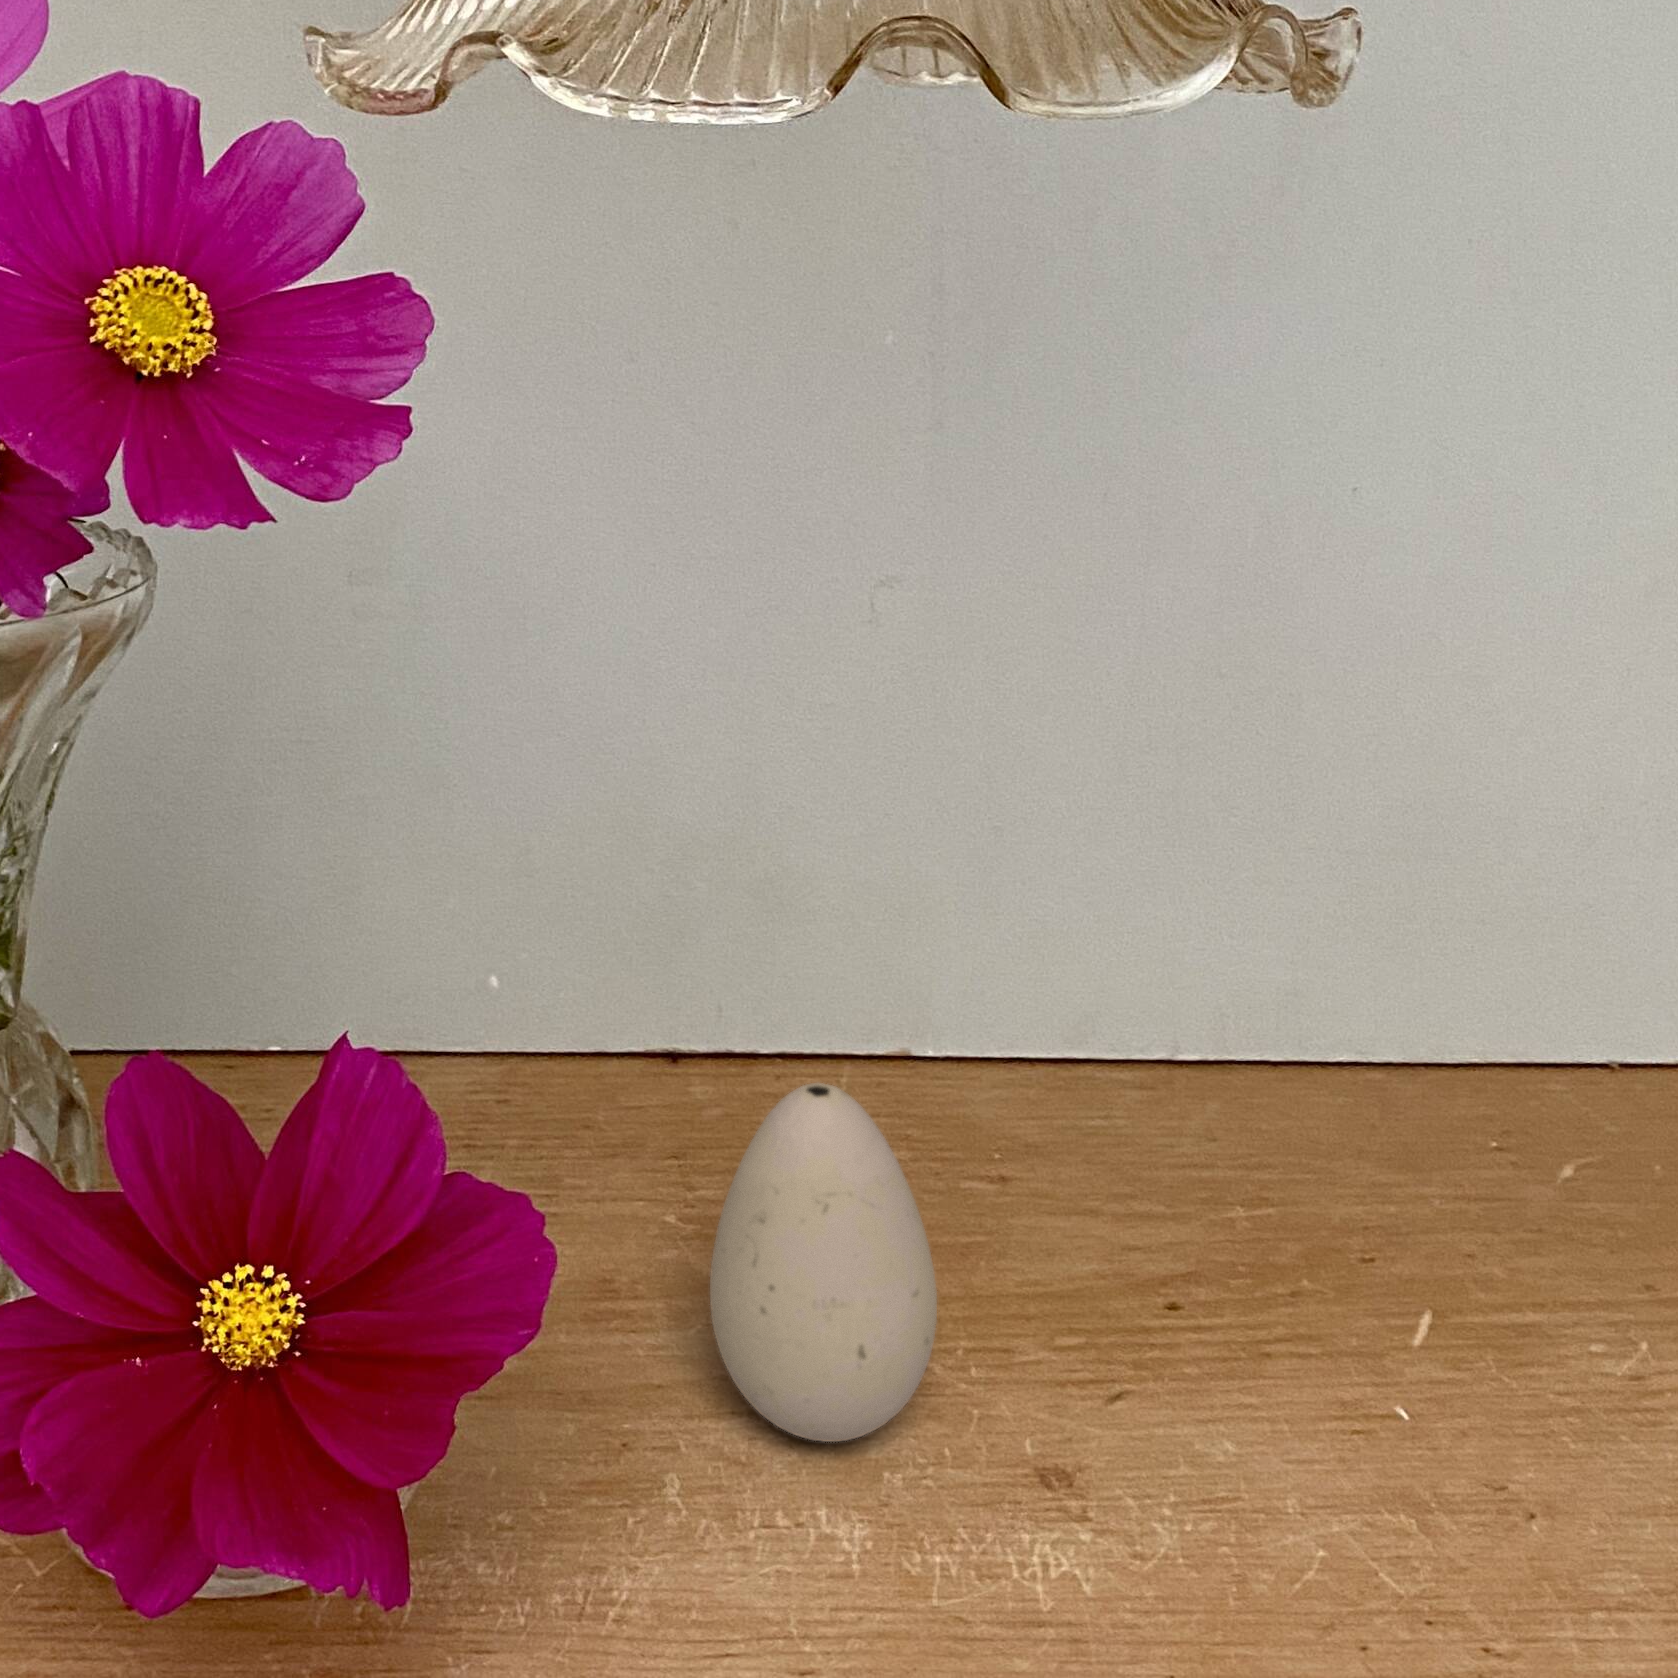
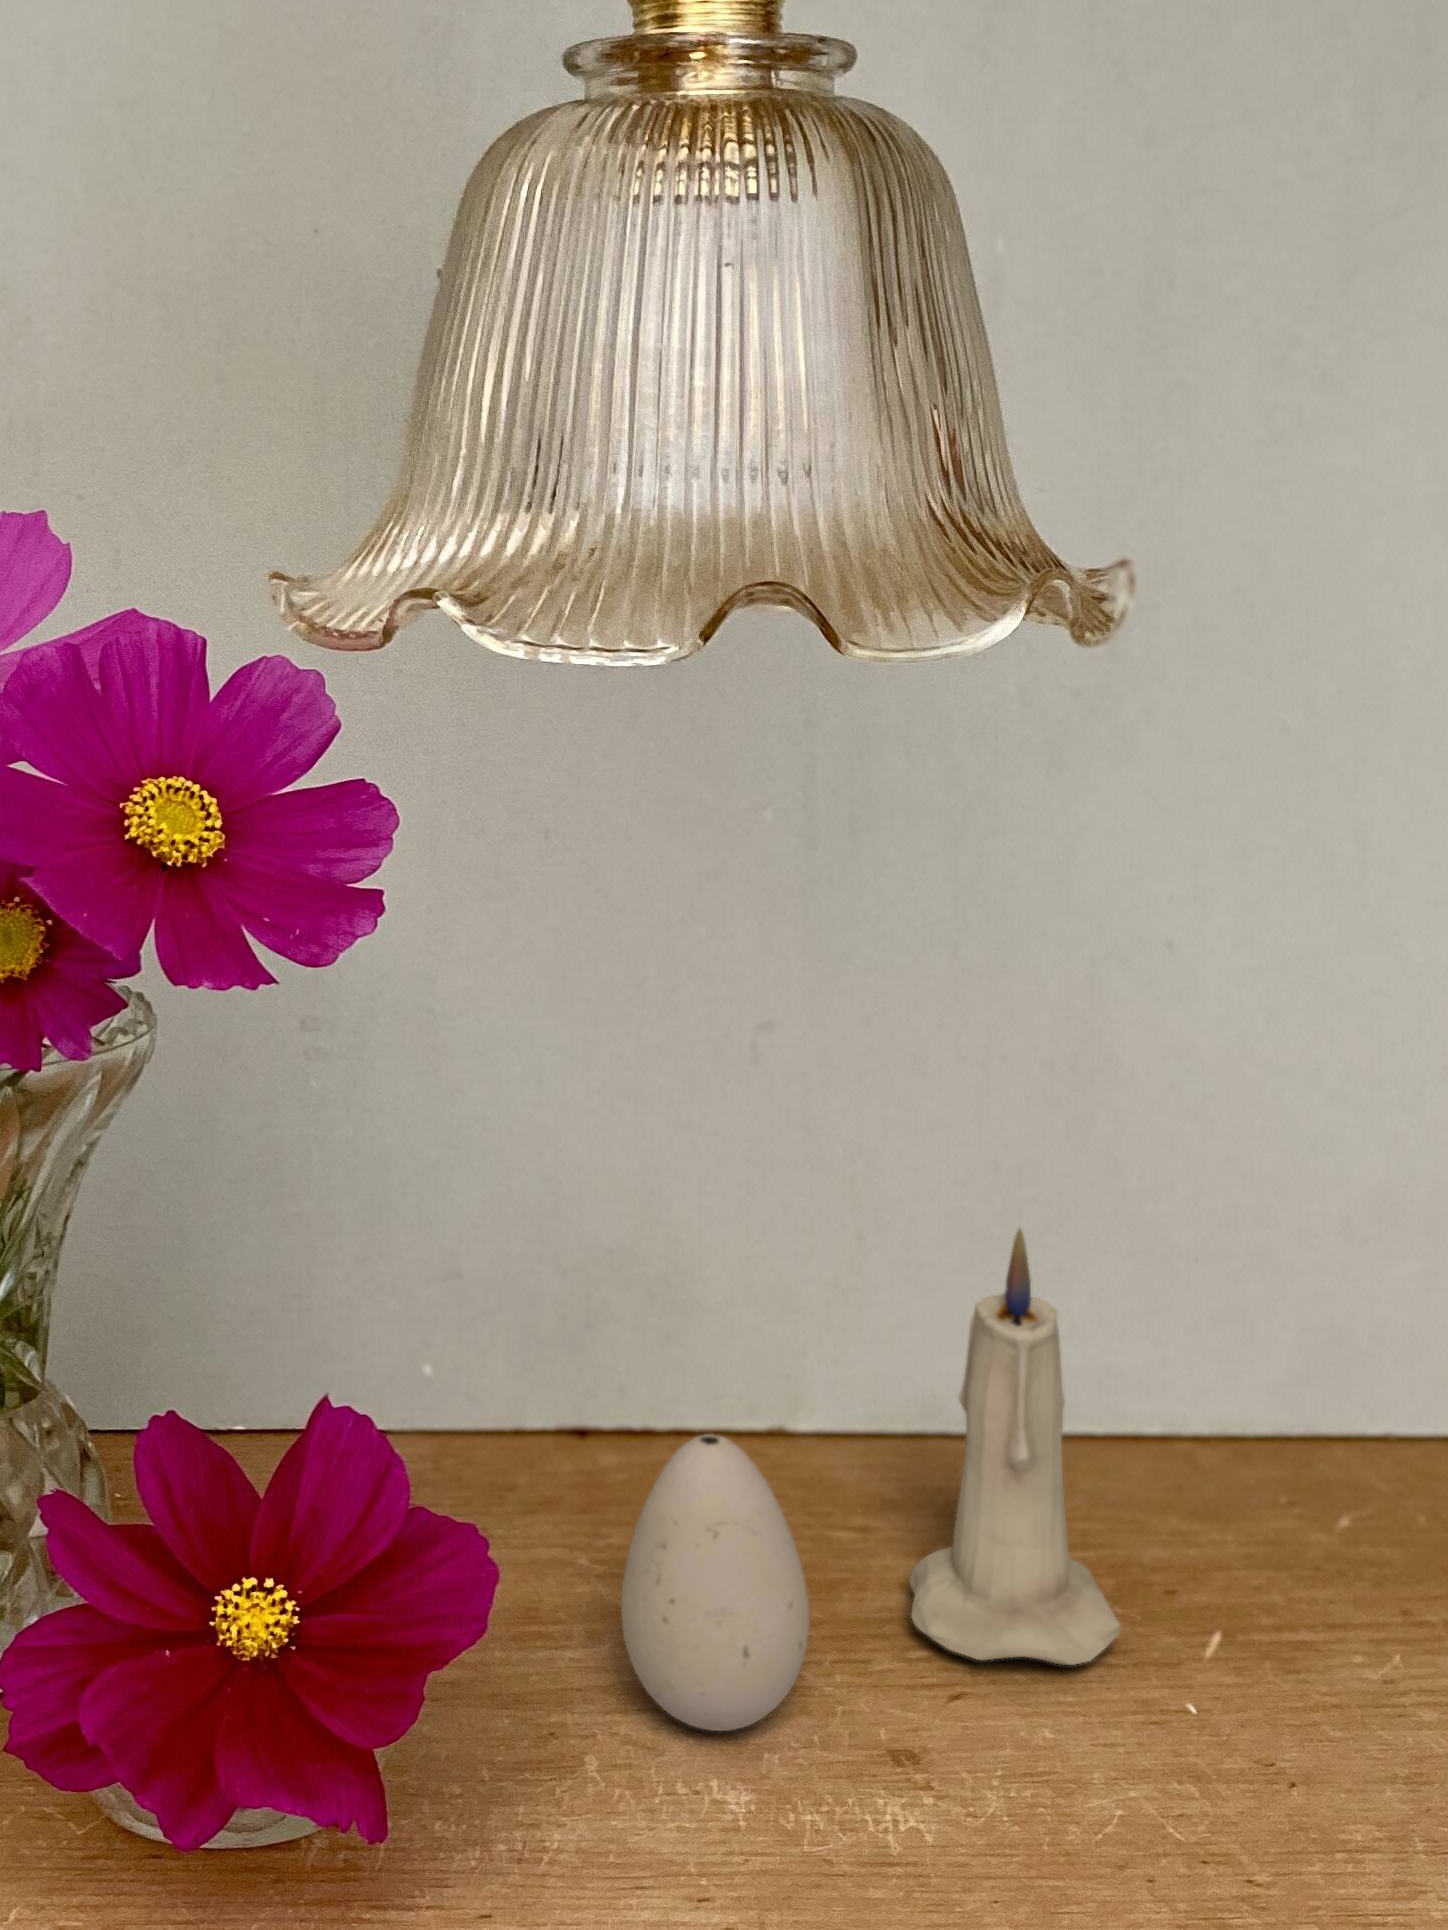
candle: none [1048,836,1303,1359] -> present [910,1229,1121,1665]

